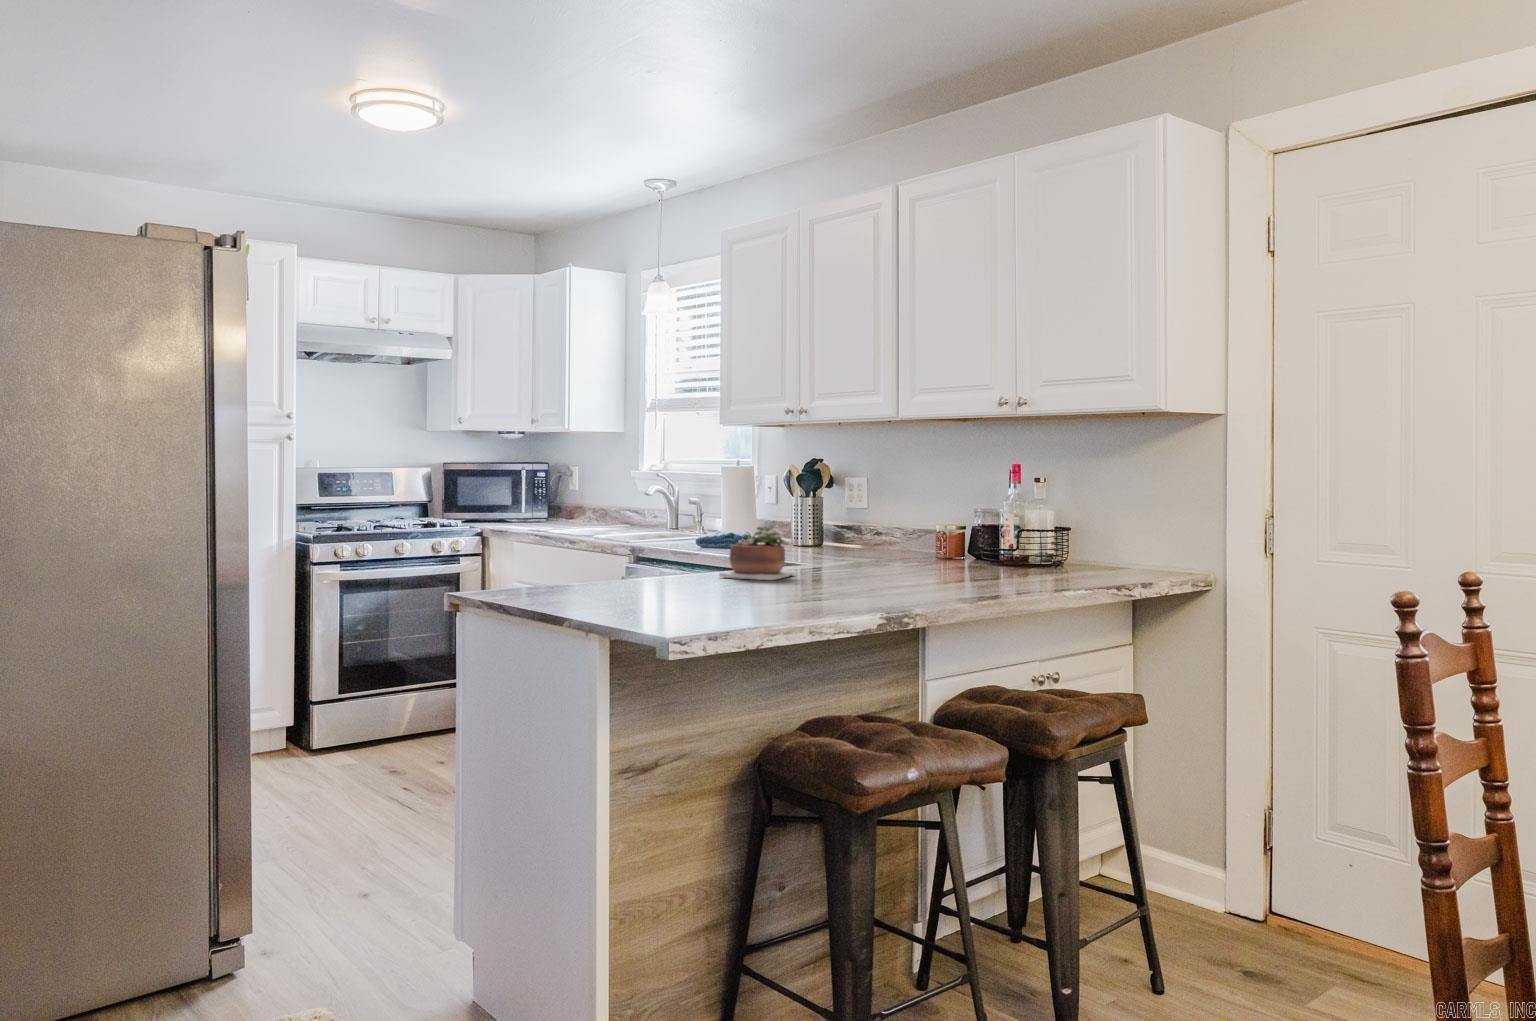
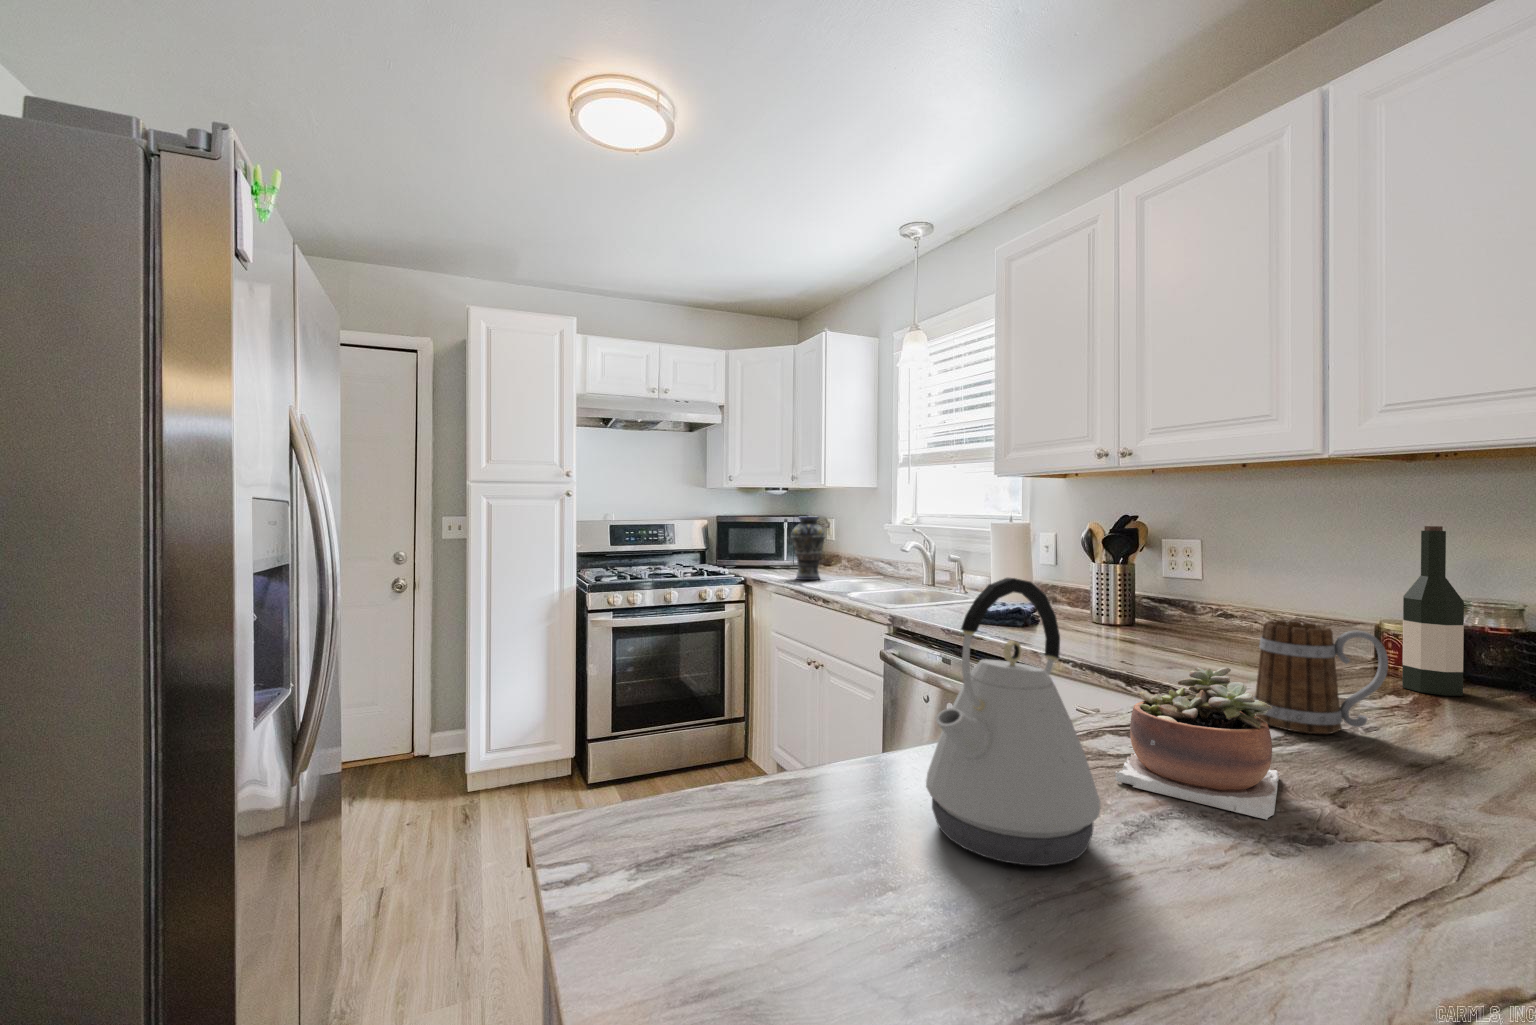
wine bottle: none [926,462,954,560] -> present [1402,526,1464,696]
vase: none [532,463,568,529] -> present [791,517,825,580]
kettle: none [626,477,694,586] -> present [926,578,1100,866]
mug: none [817,513,873,569] -> present [1254,621,1388,734]

